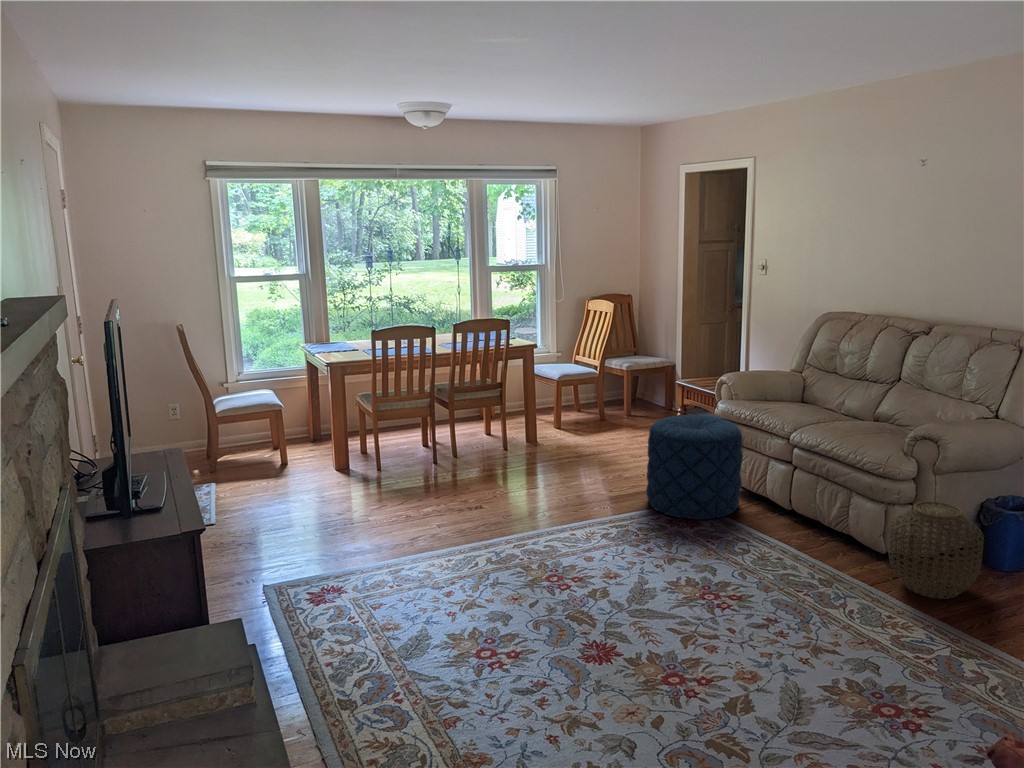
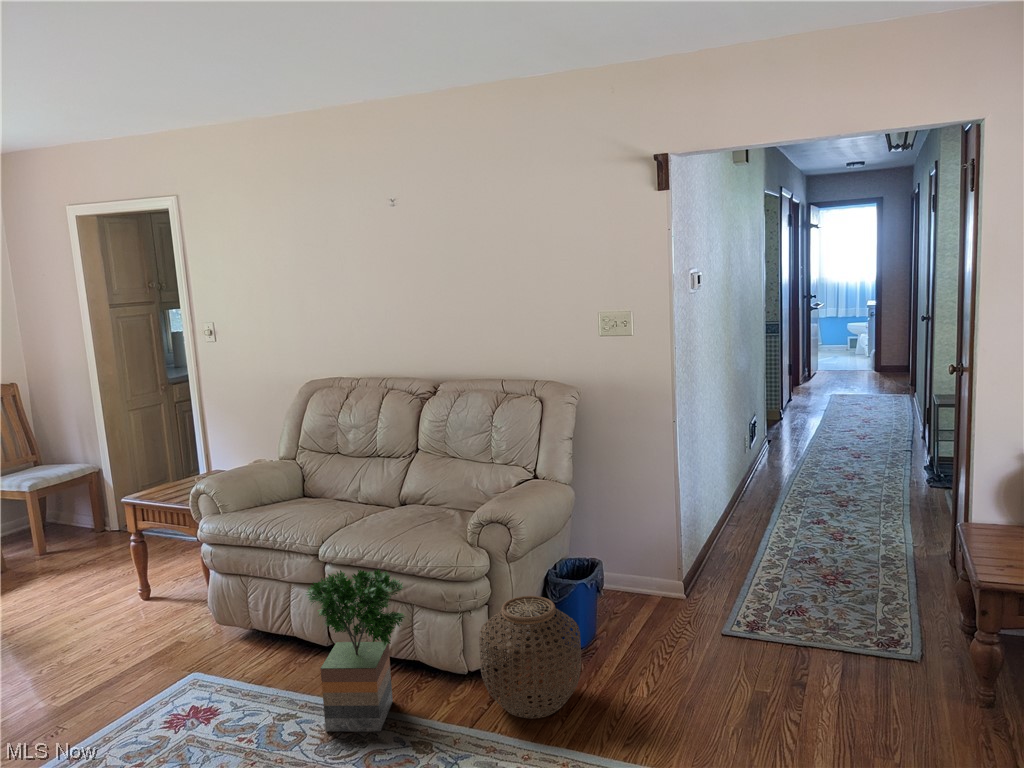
pouf: present [646,415,743,519] -> none [109,545,260,712]
potted tree: none [764,446,841,566] -> present [306,569,406,731]

